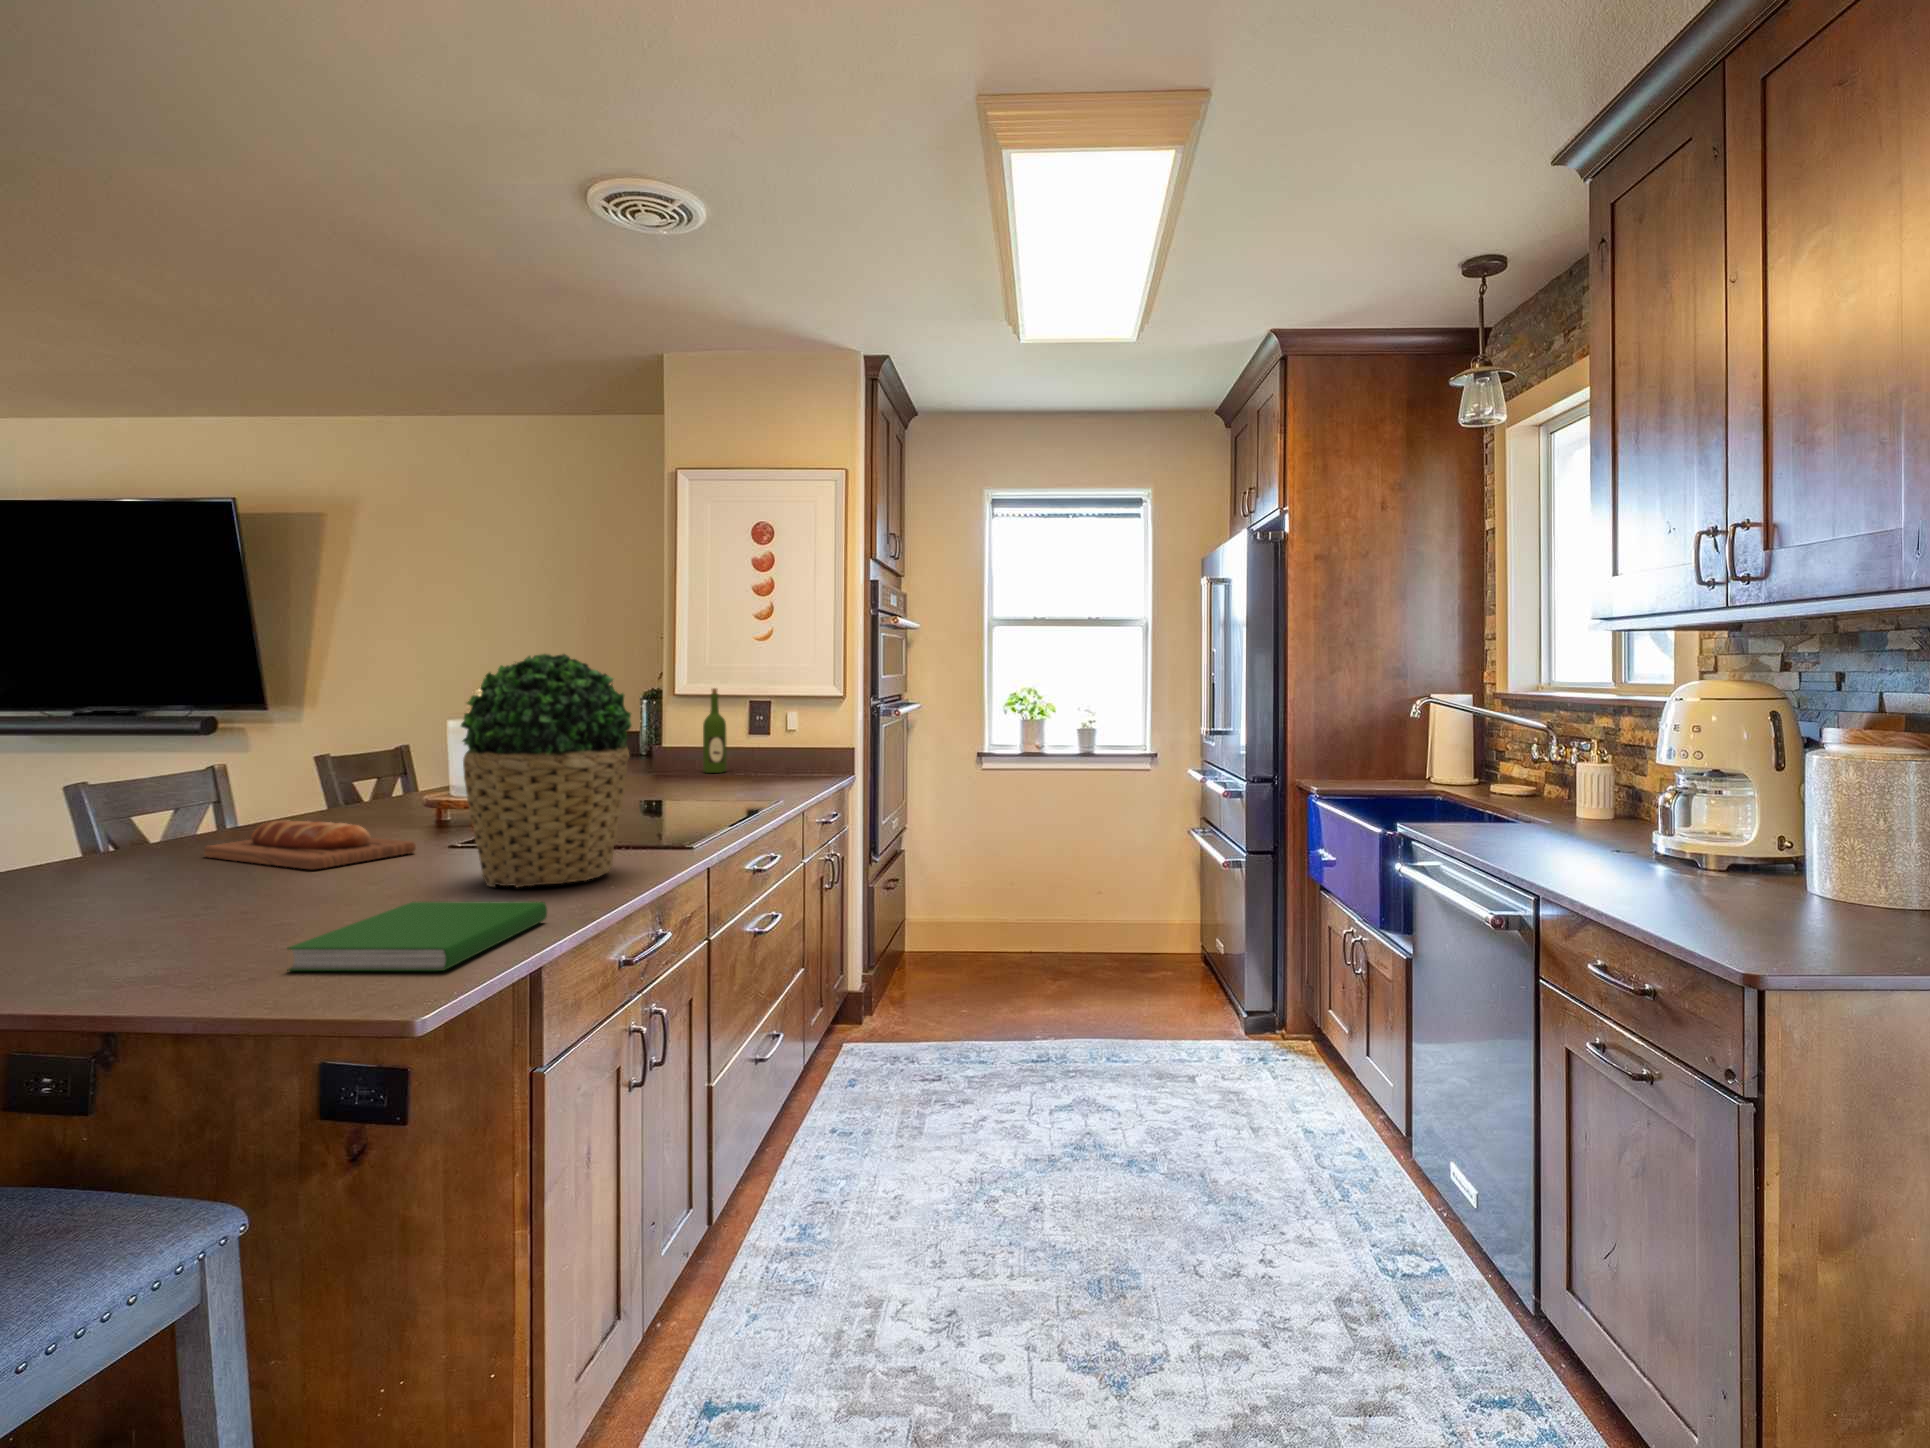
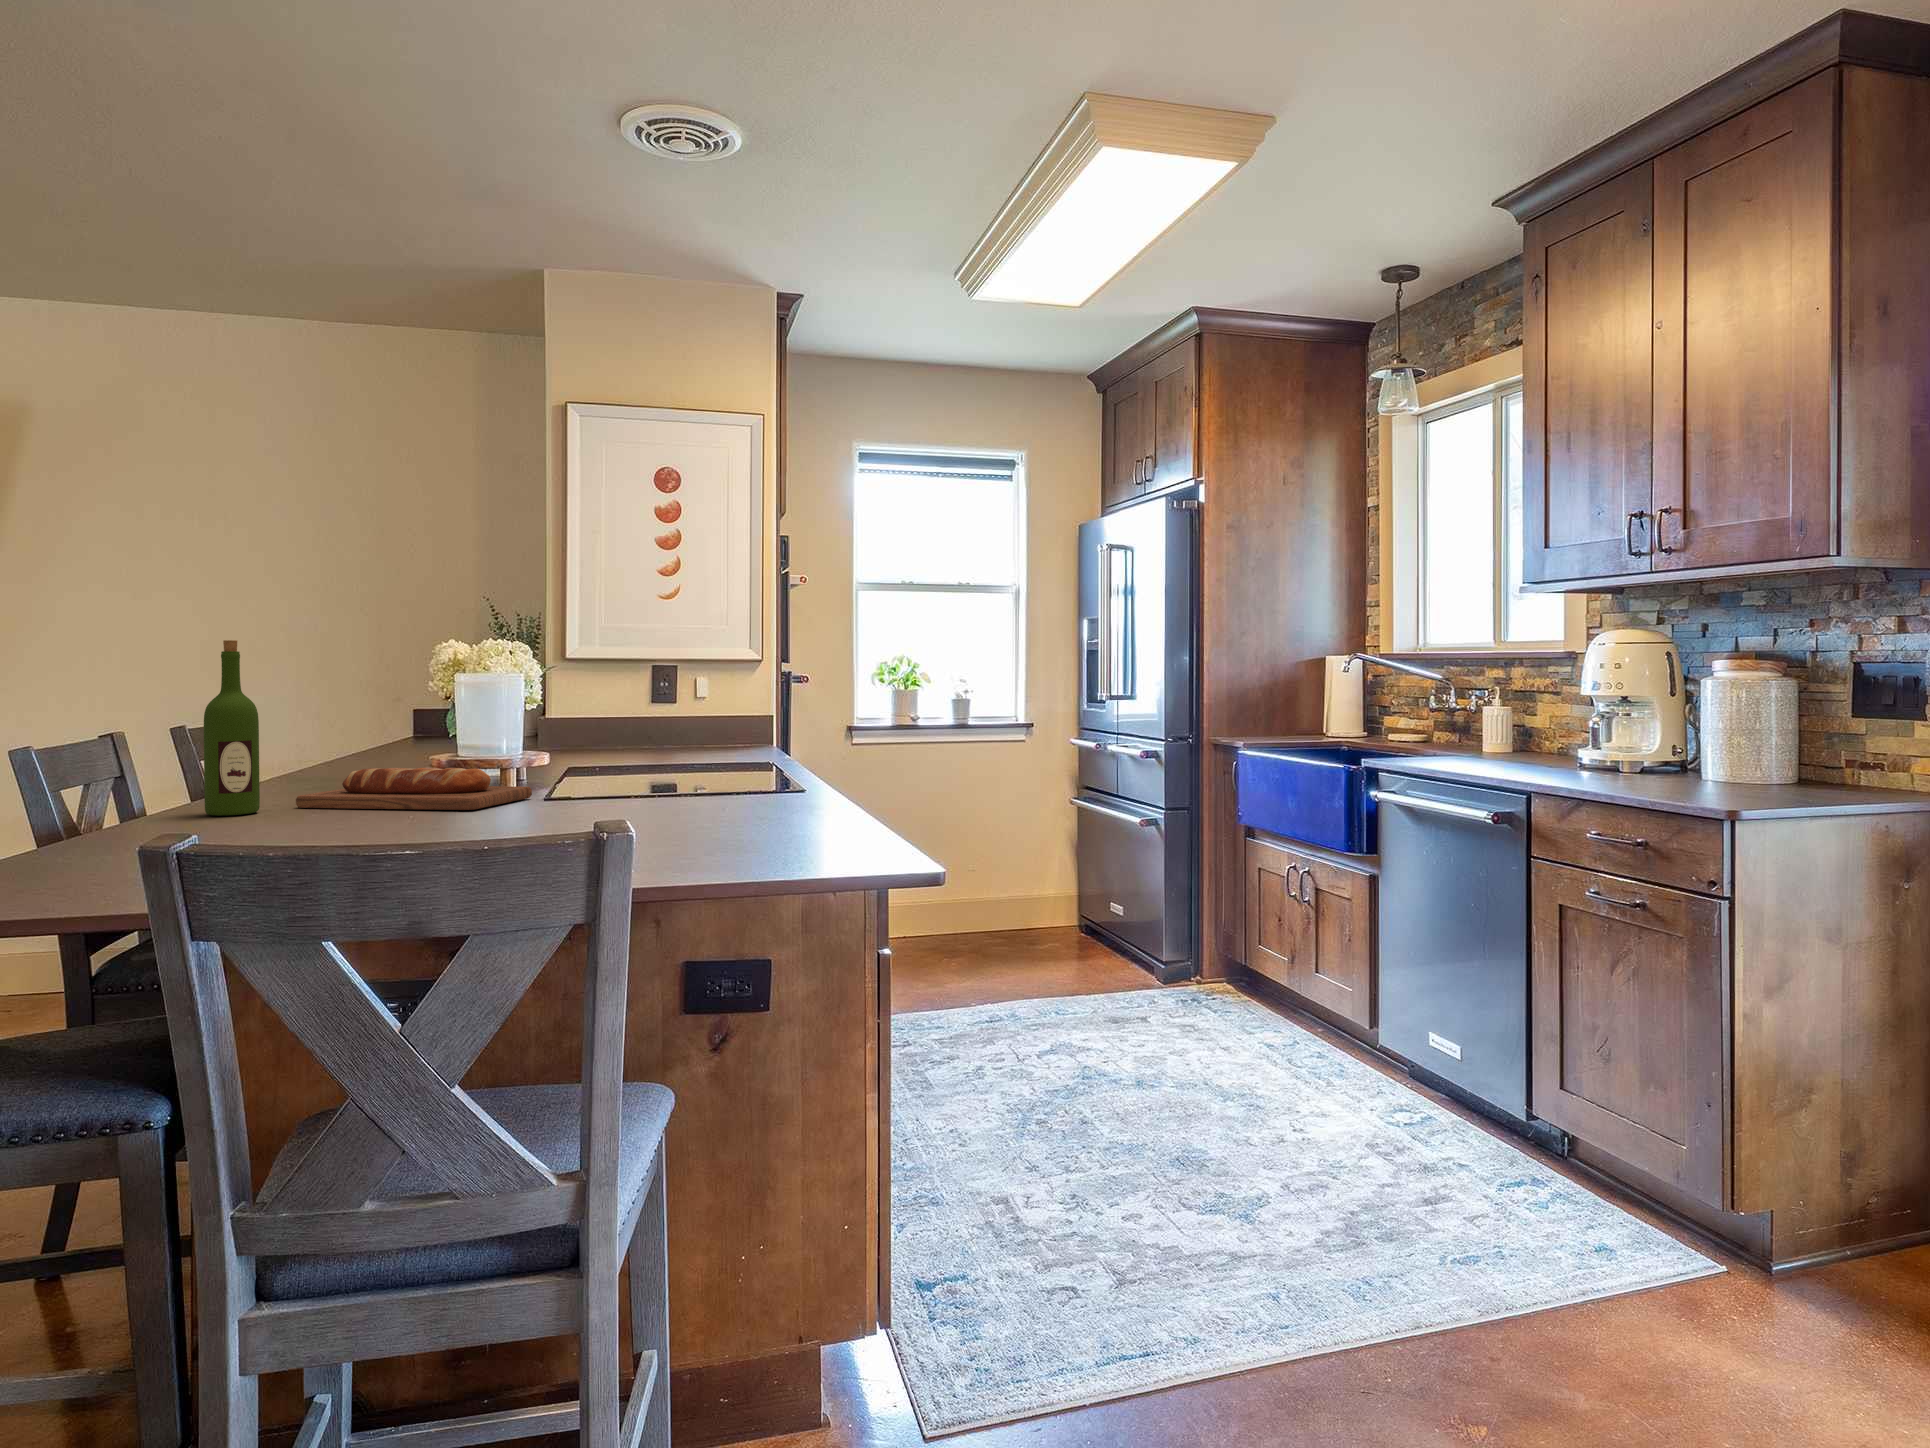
potted plant: present [461,654,631,887] -> none [663,589,816,812]
wine bottle: present [703,688,727,773] -> present [204,640,260,816]
hardcover book: present [288,901,547,971] -> none [717,808,867,855]

